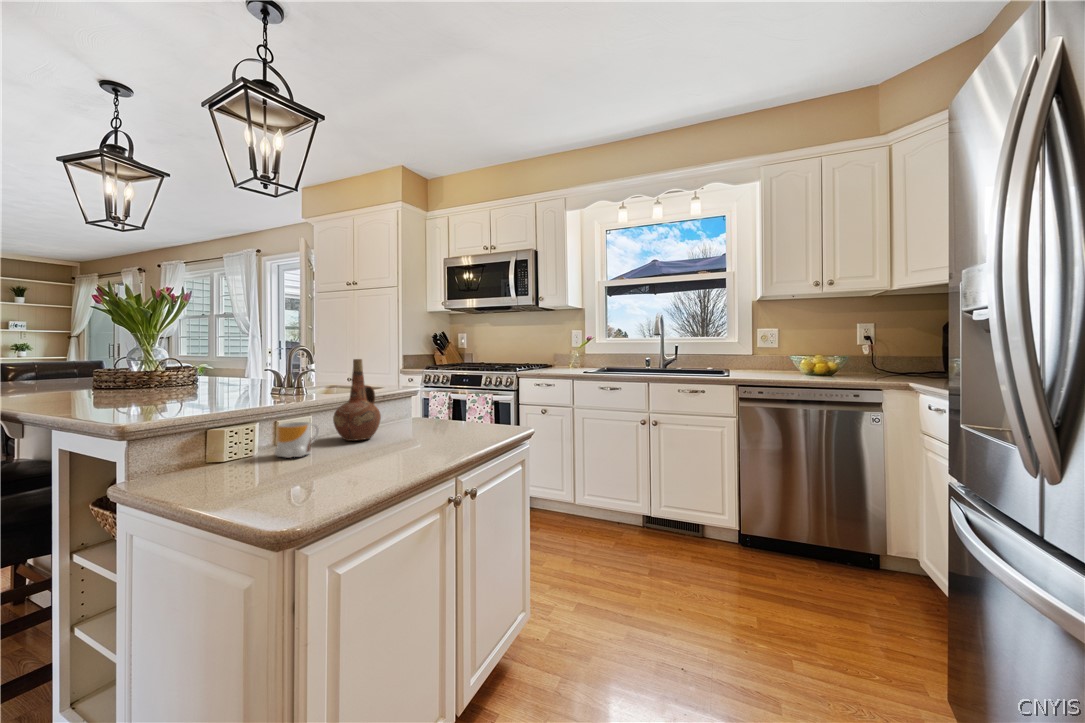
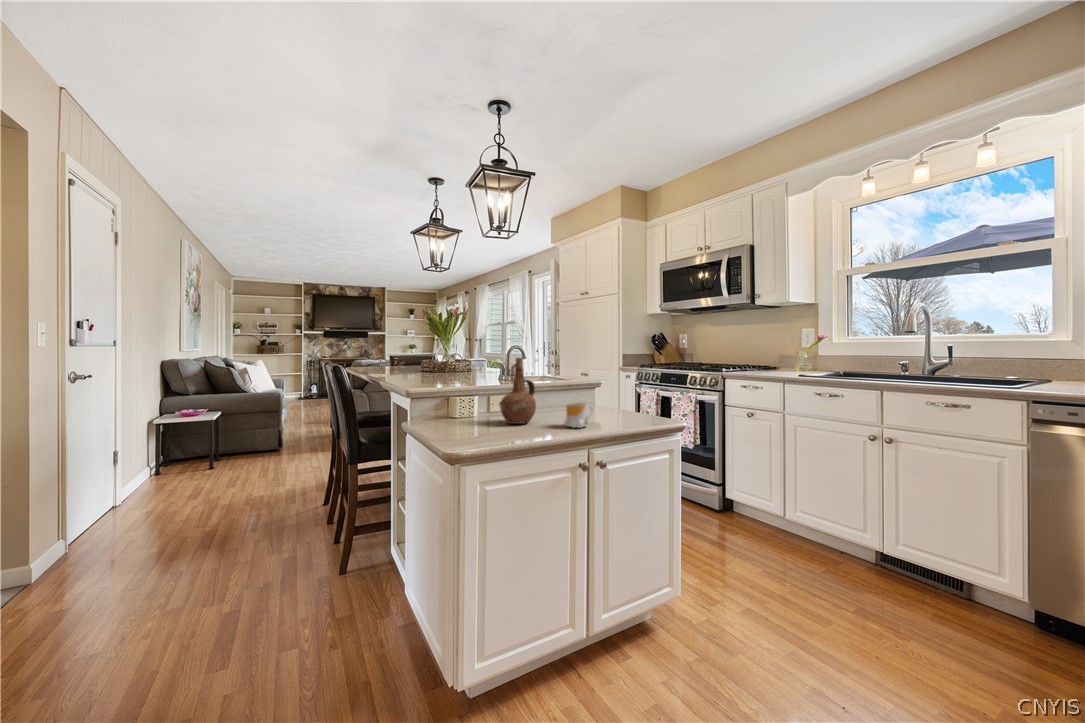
mug: present [274,422,319,458] -> present [564,403,593,428]

